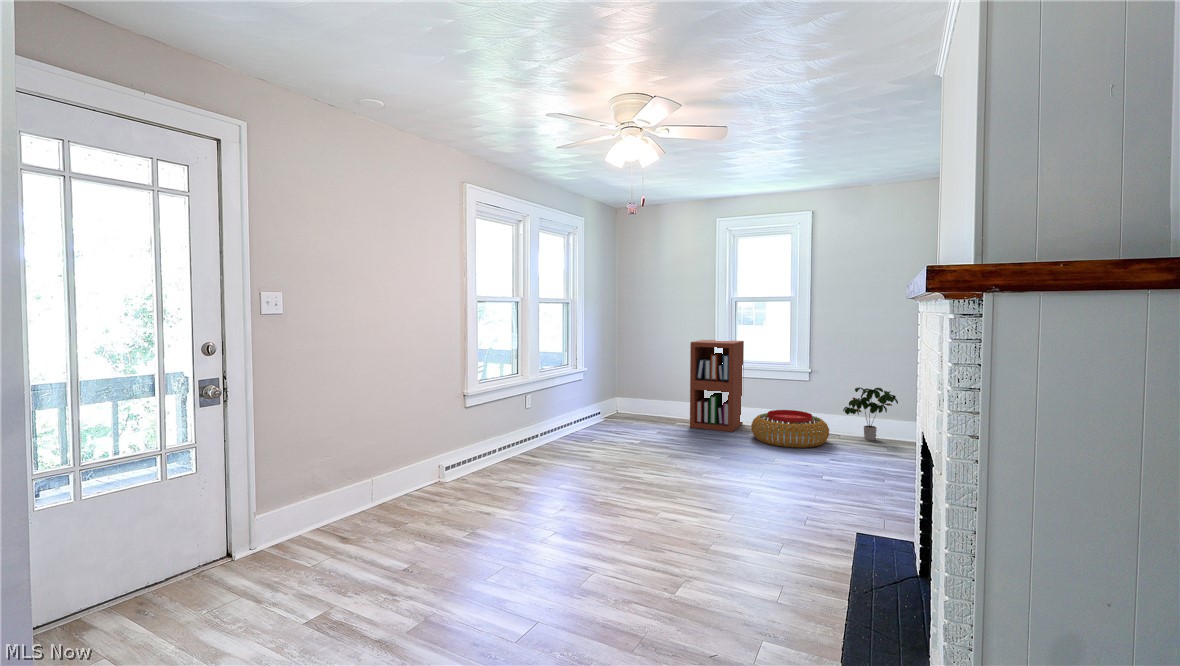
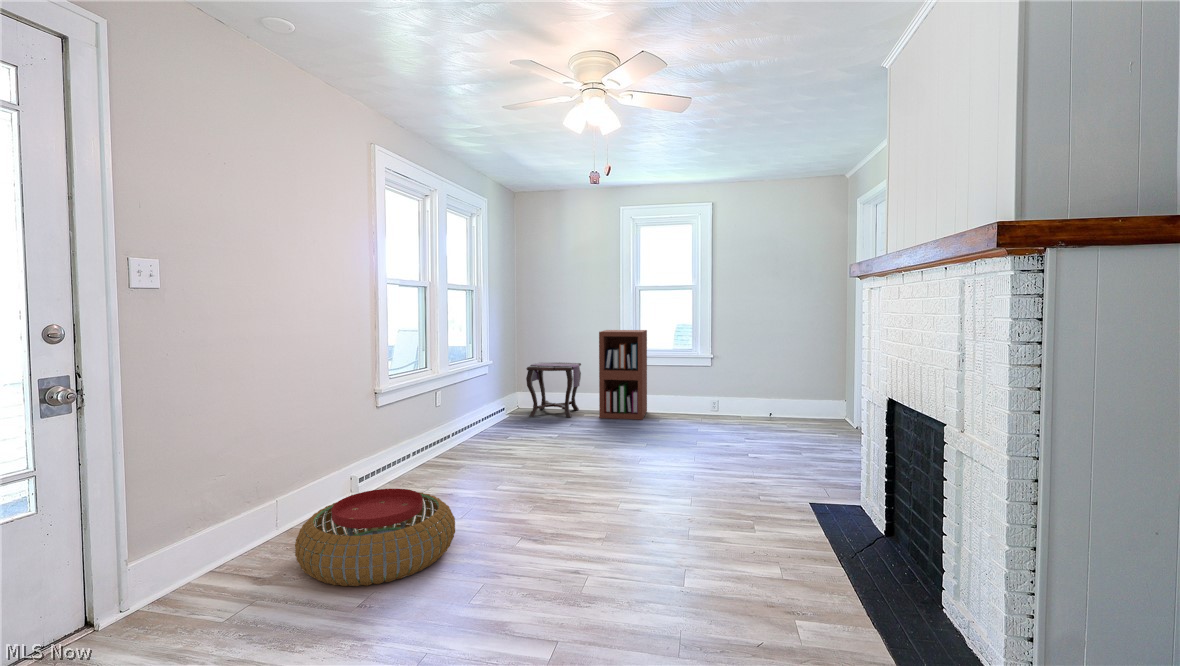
side table: none [620,370,678,425] -> present [526,362,581,417]
potted plant: present [843,387,898,440] -> none [741,370,788,419]
pouf: present [751,410,829,448] -> present [295,489,455,586]

